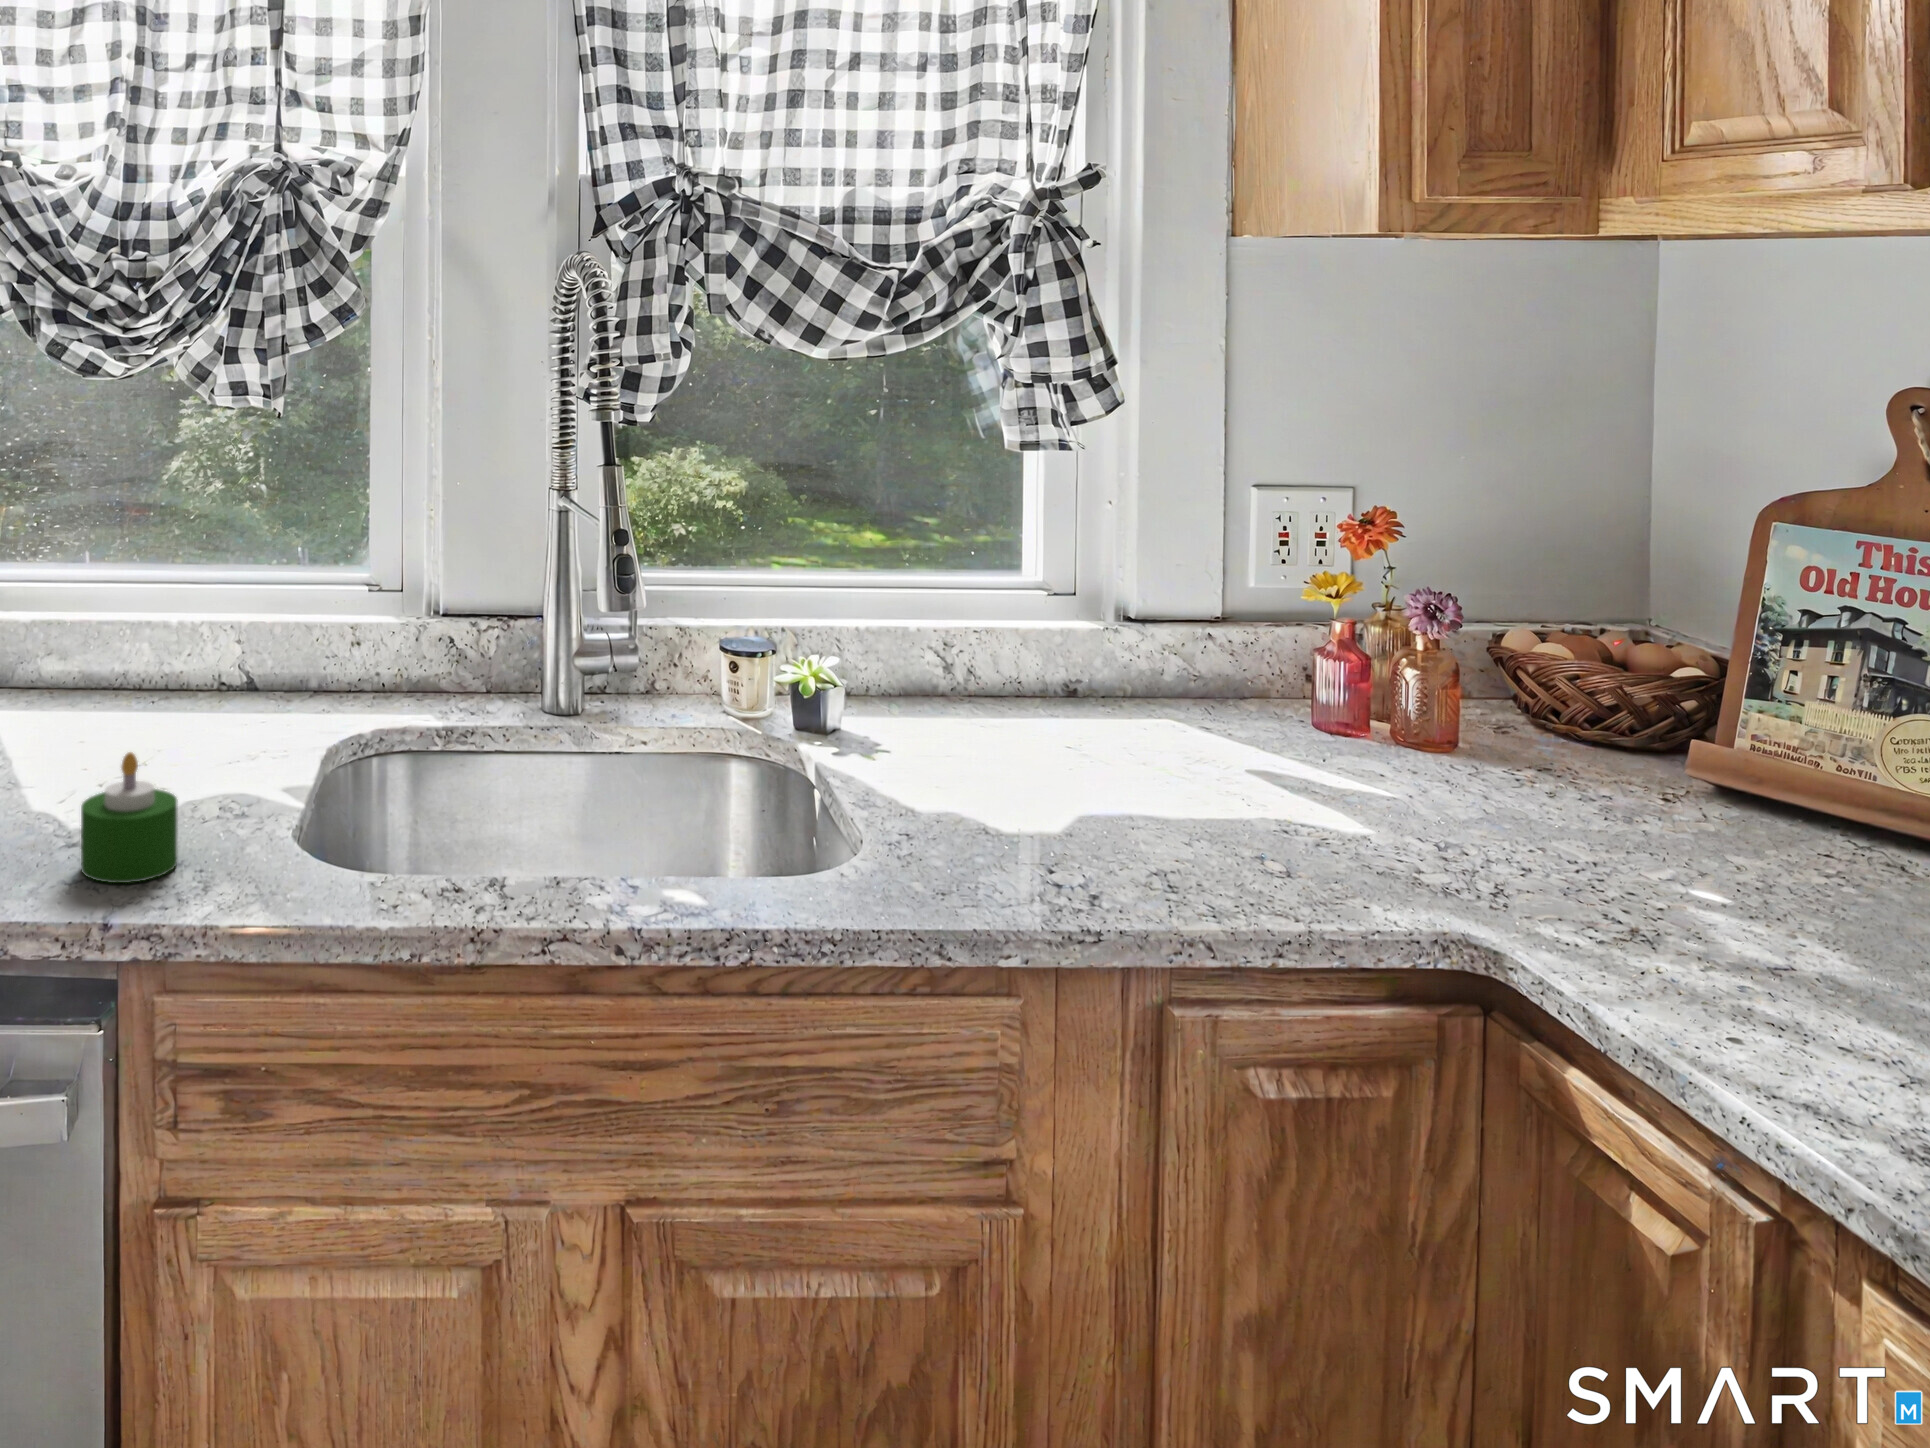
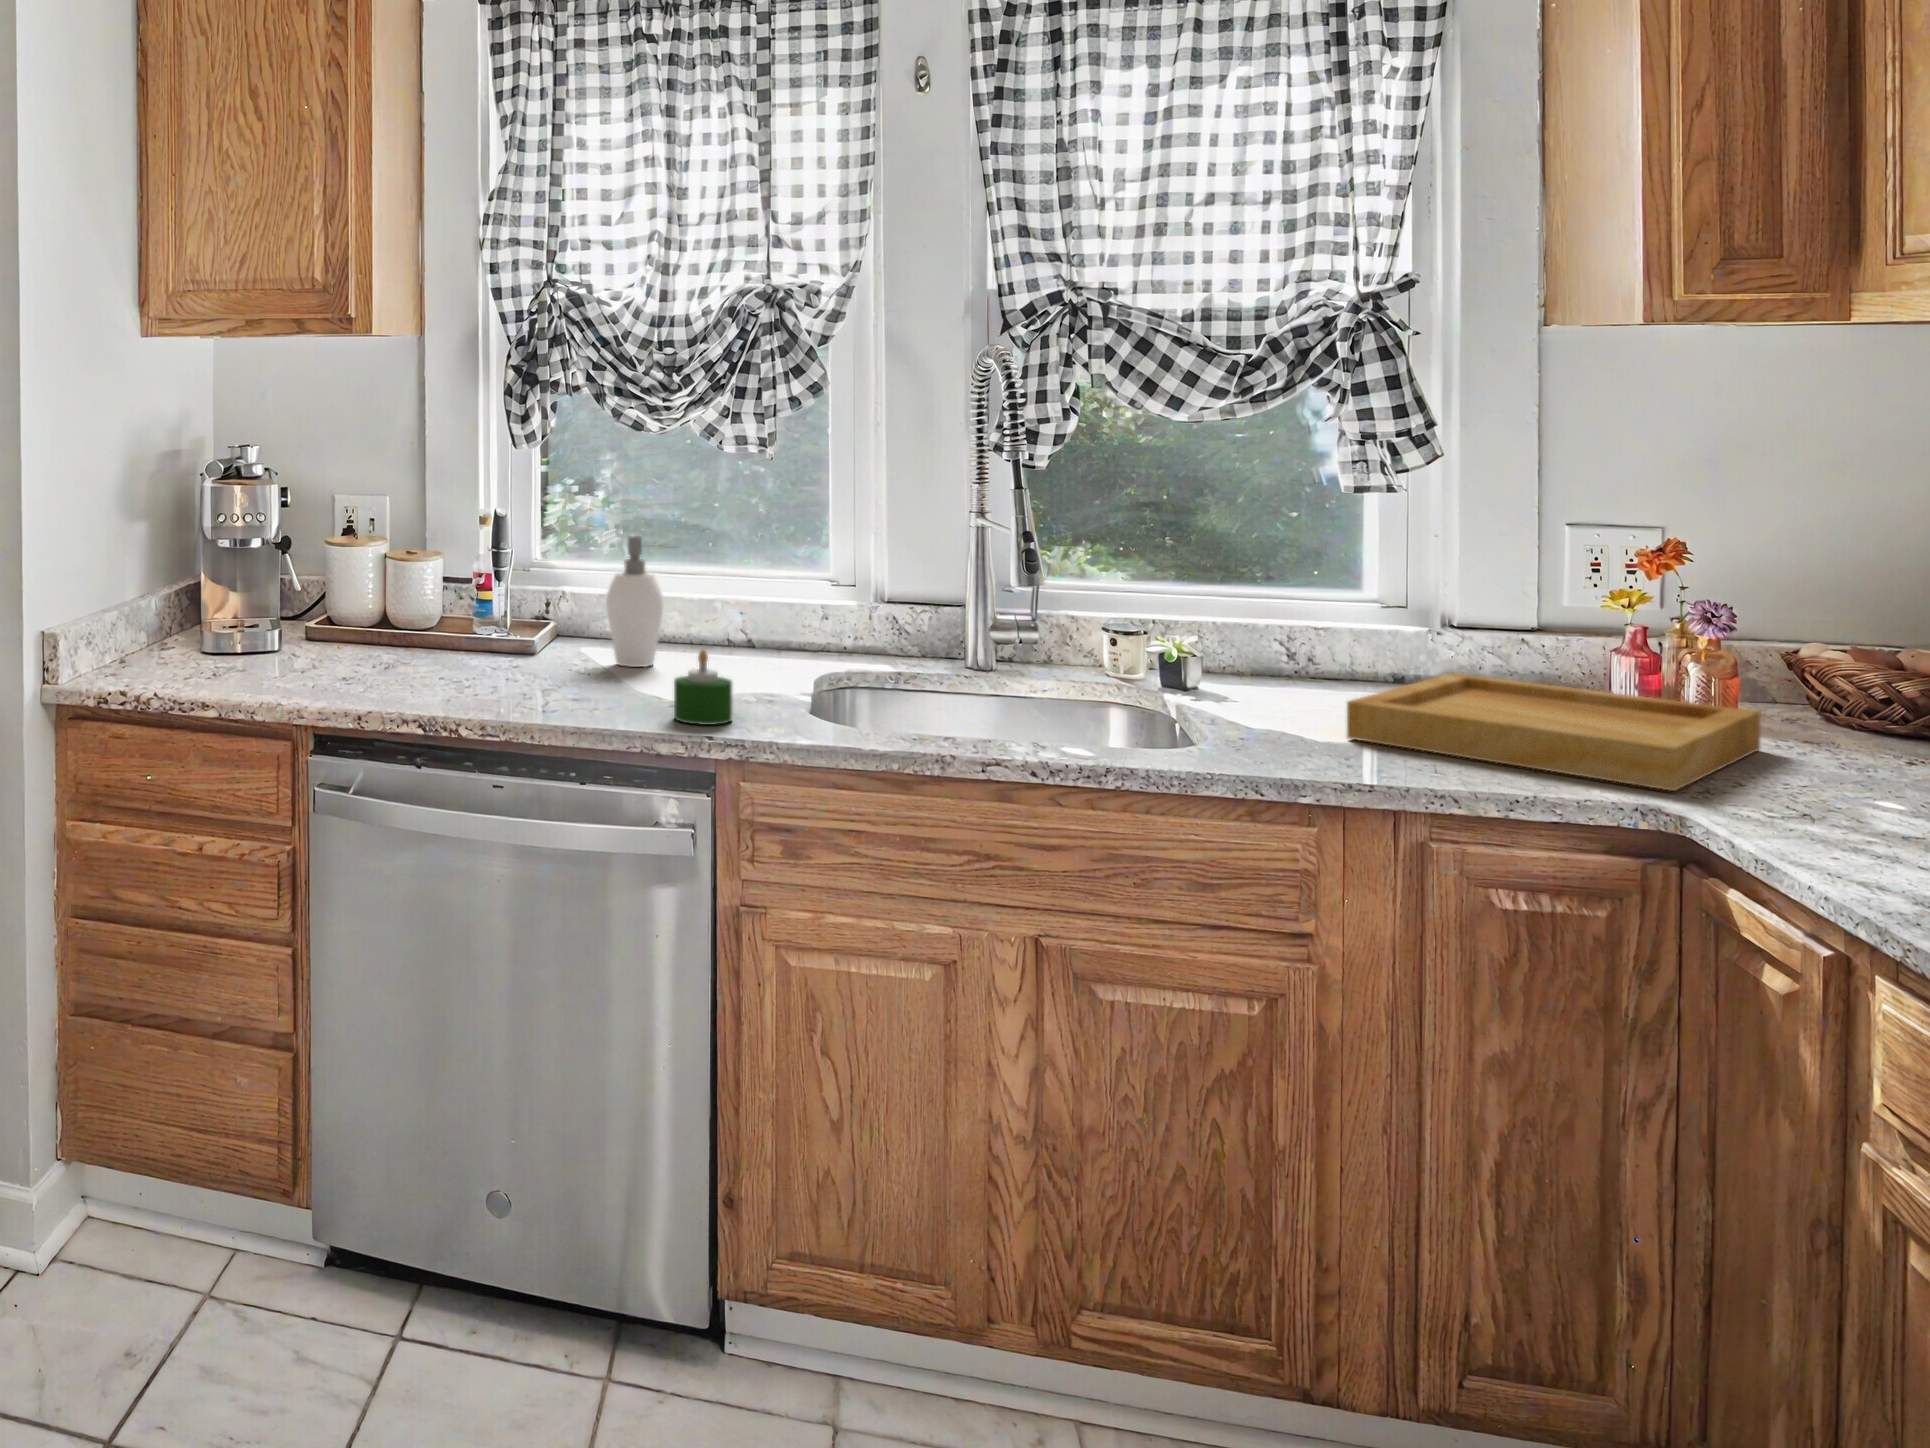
soap dispenser: none [27,532,136,735] -> present [606,536,669,667]
tray: none [1047,696,1518,918] -> present [1347,673,1760,791]

